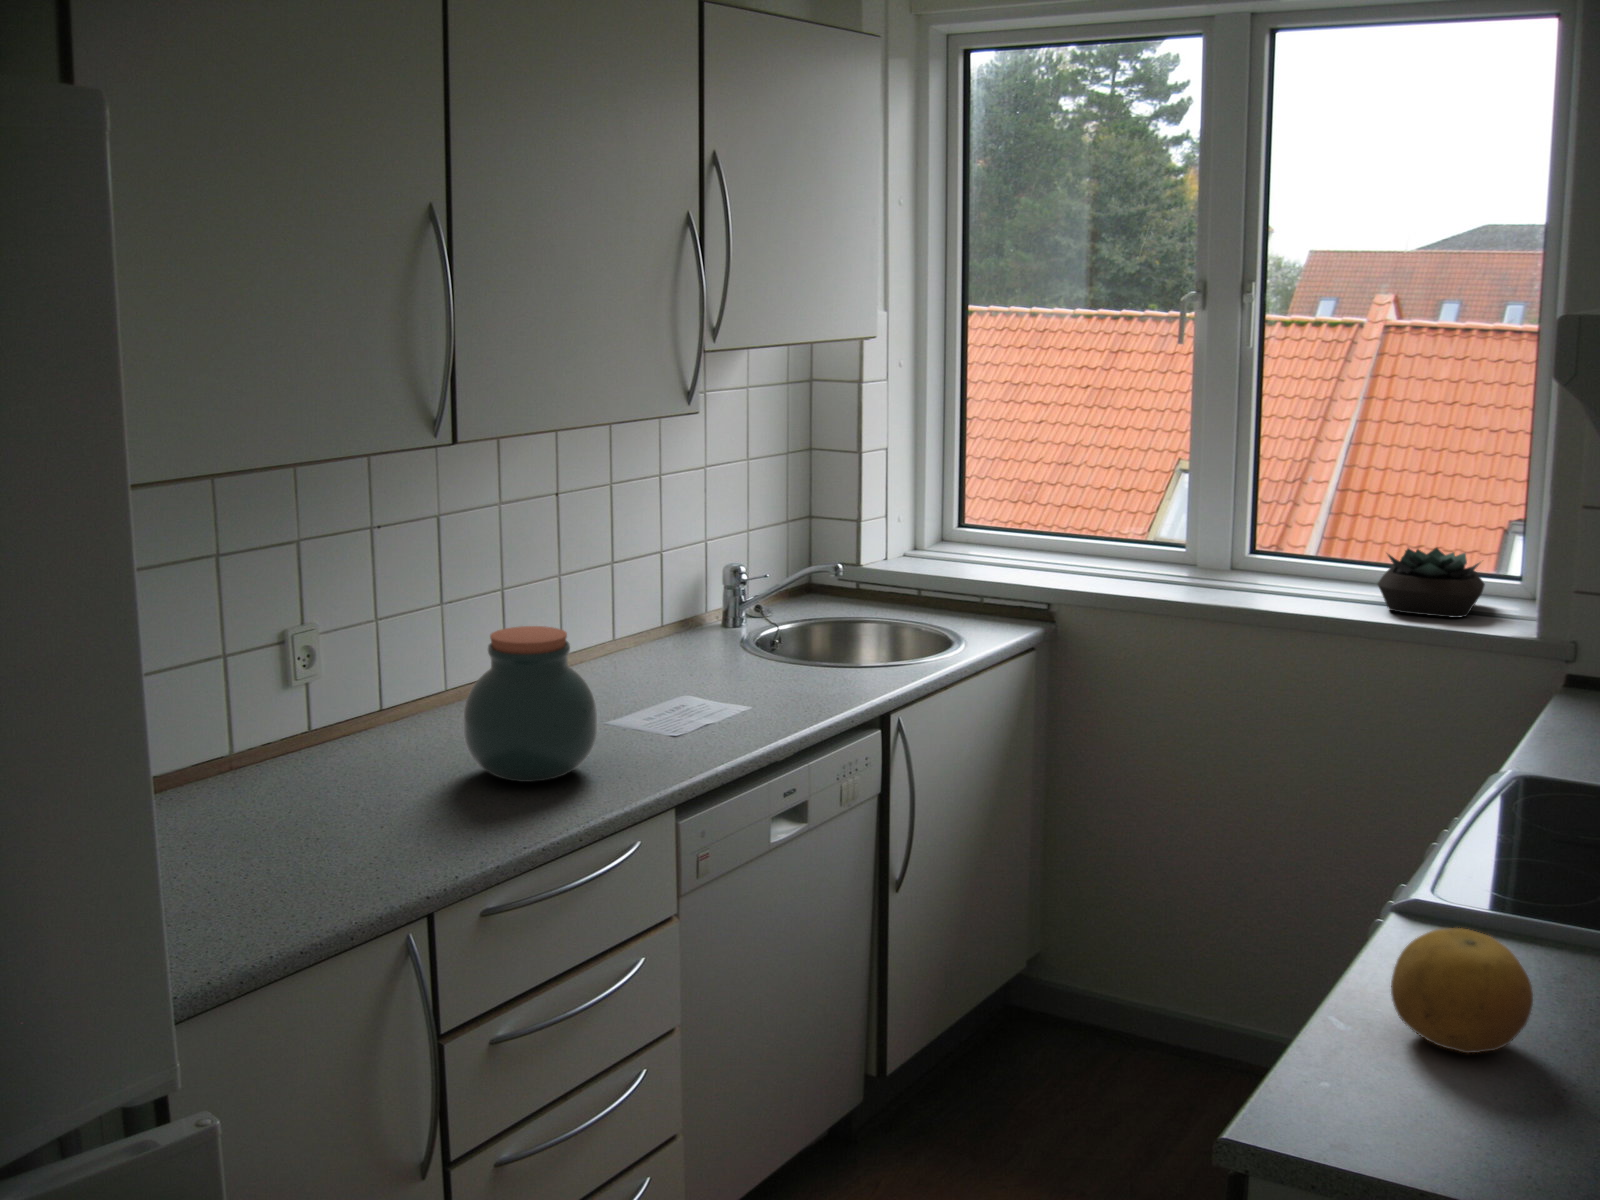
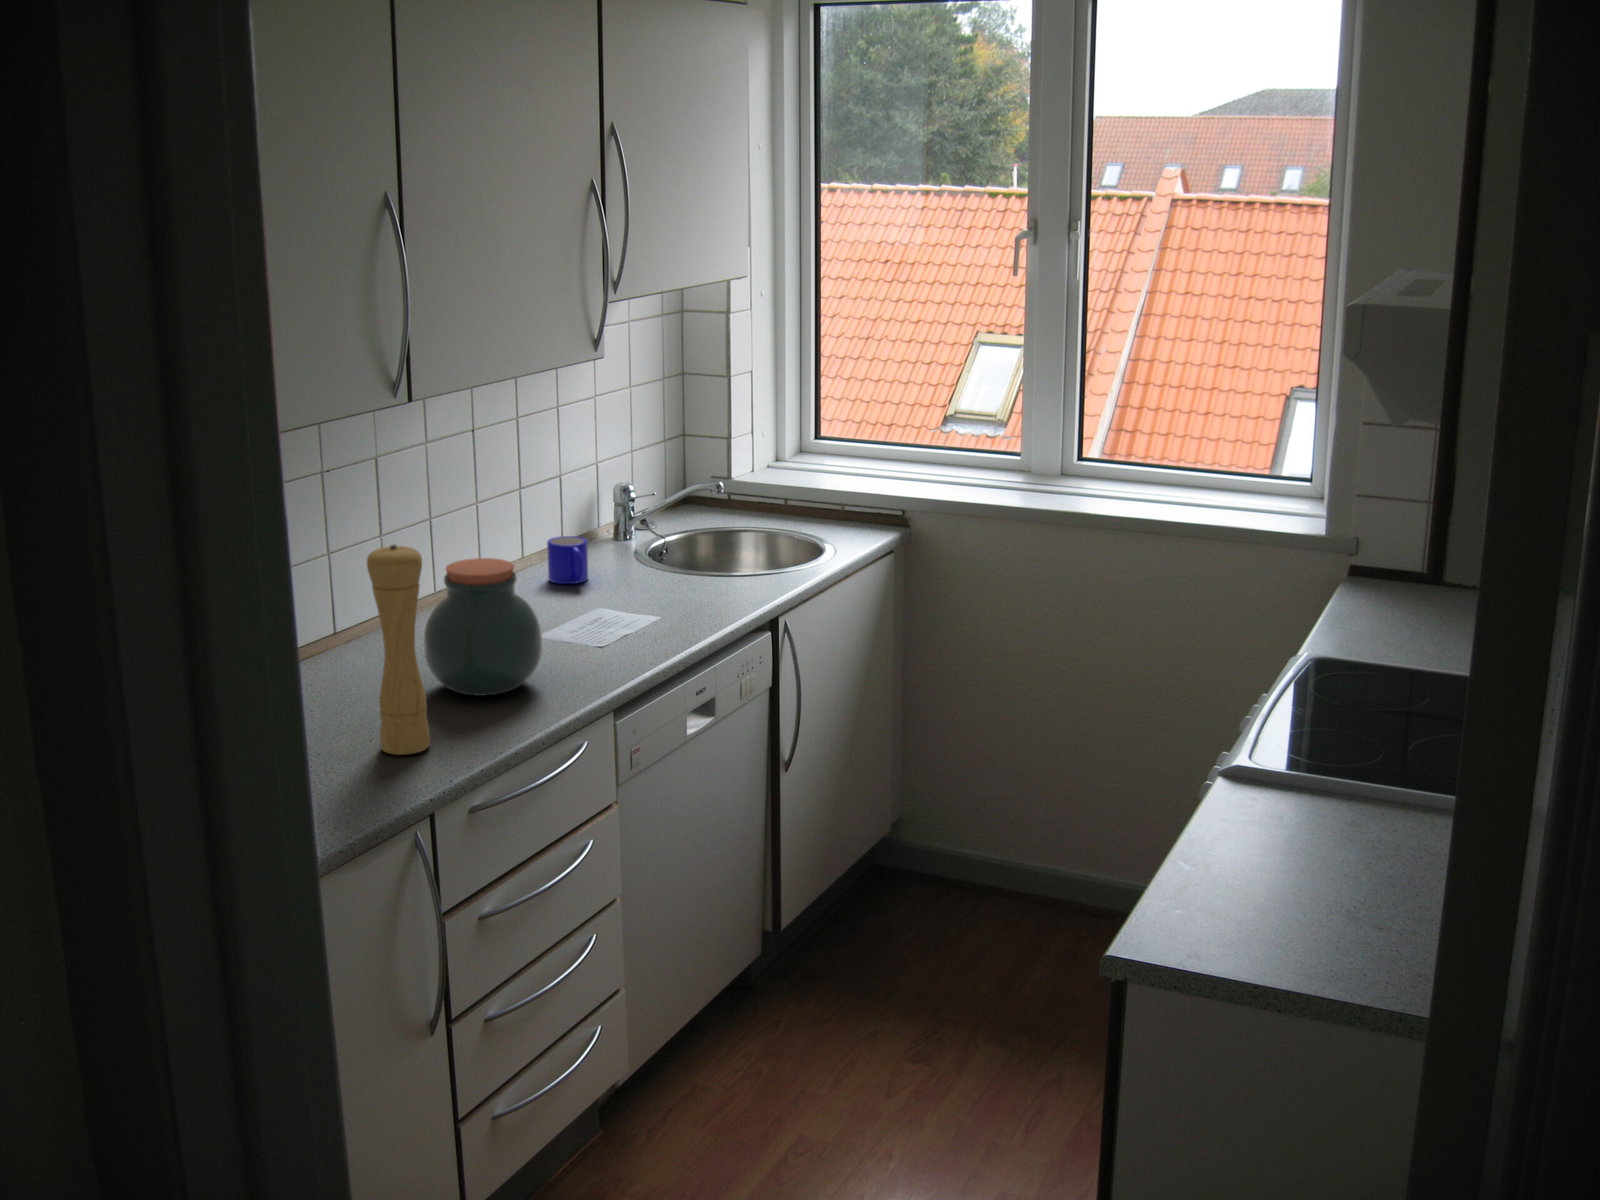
succulent plant: present [1378,548,1485,618] -> none [1187,457,1276,518]
pepper mill: none [381,599,449,843] -> present [367,545,430,755]
mug: none [637,616,682,669] -> present [547,536,588,584]
fruit: present [1391,928,1533,1053] -> none [1227,789,1332,883]

